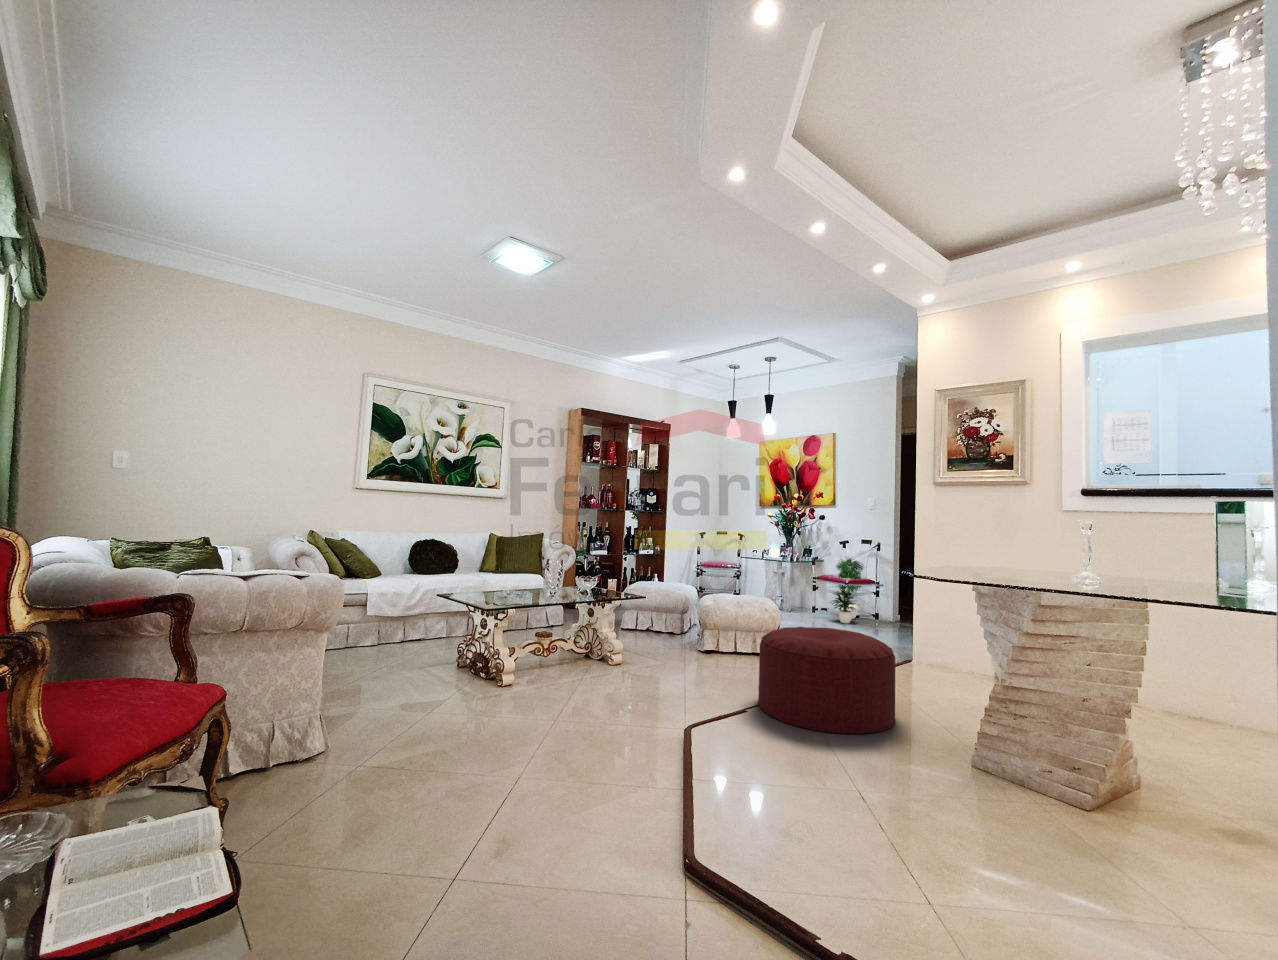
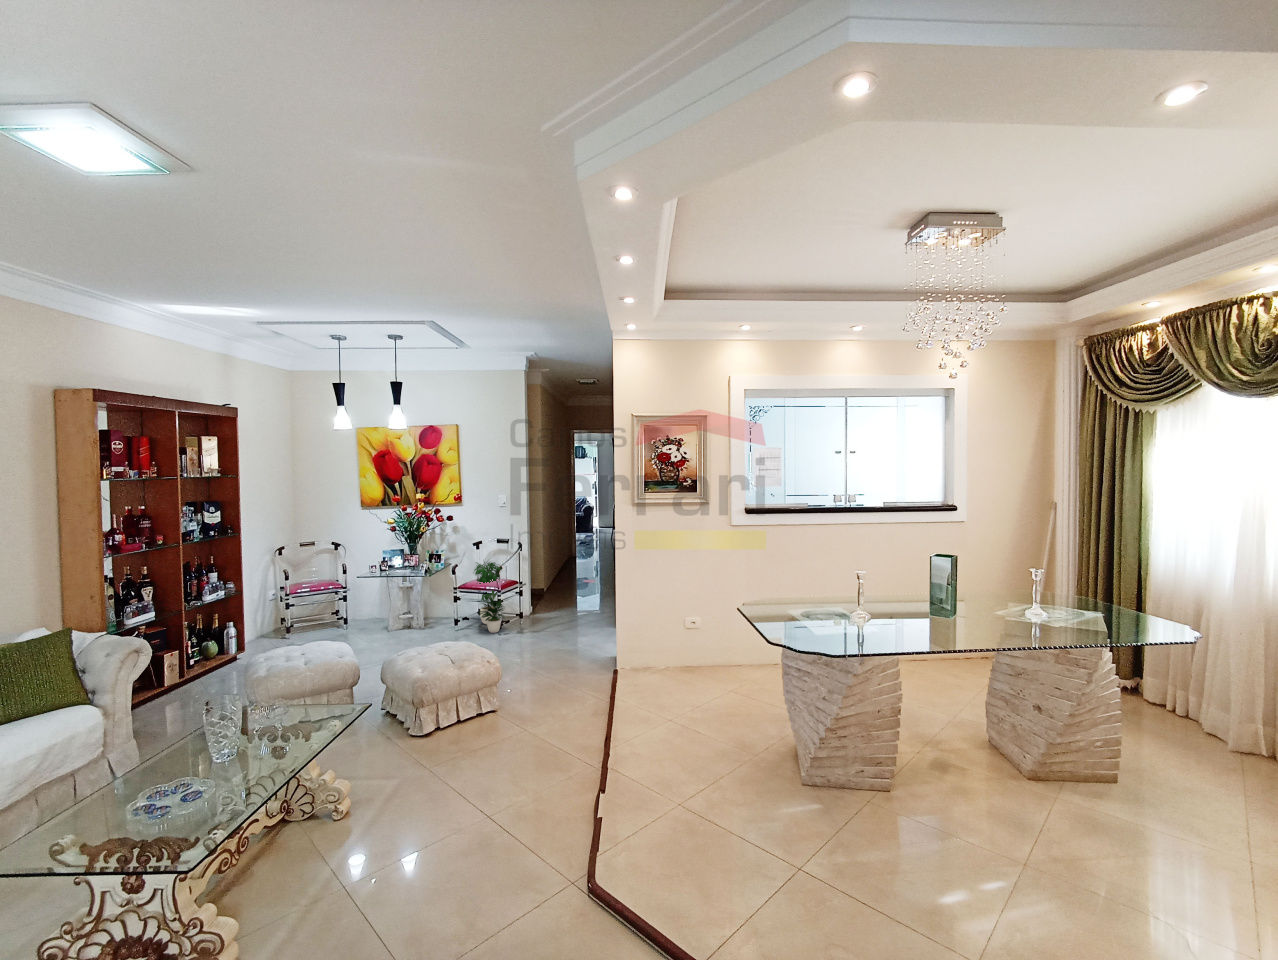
ottoman: present [758,627,896,734] -> none [591,688,726,824]

